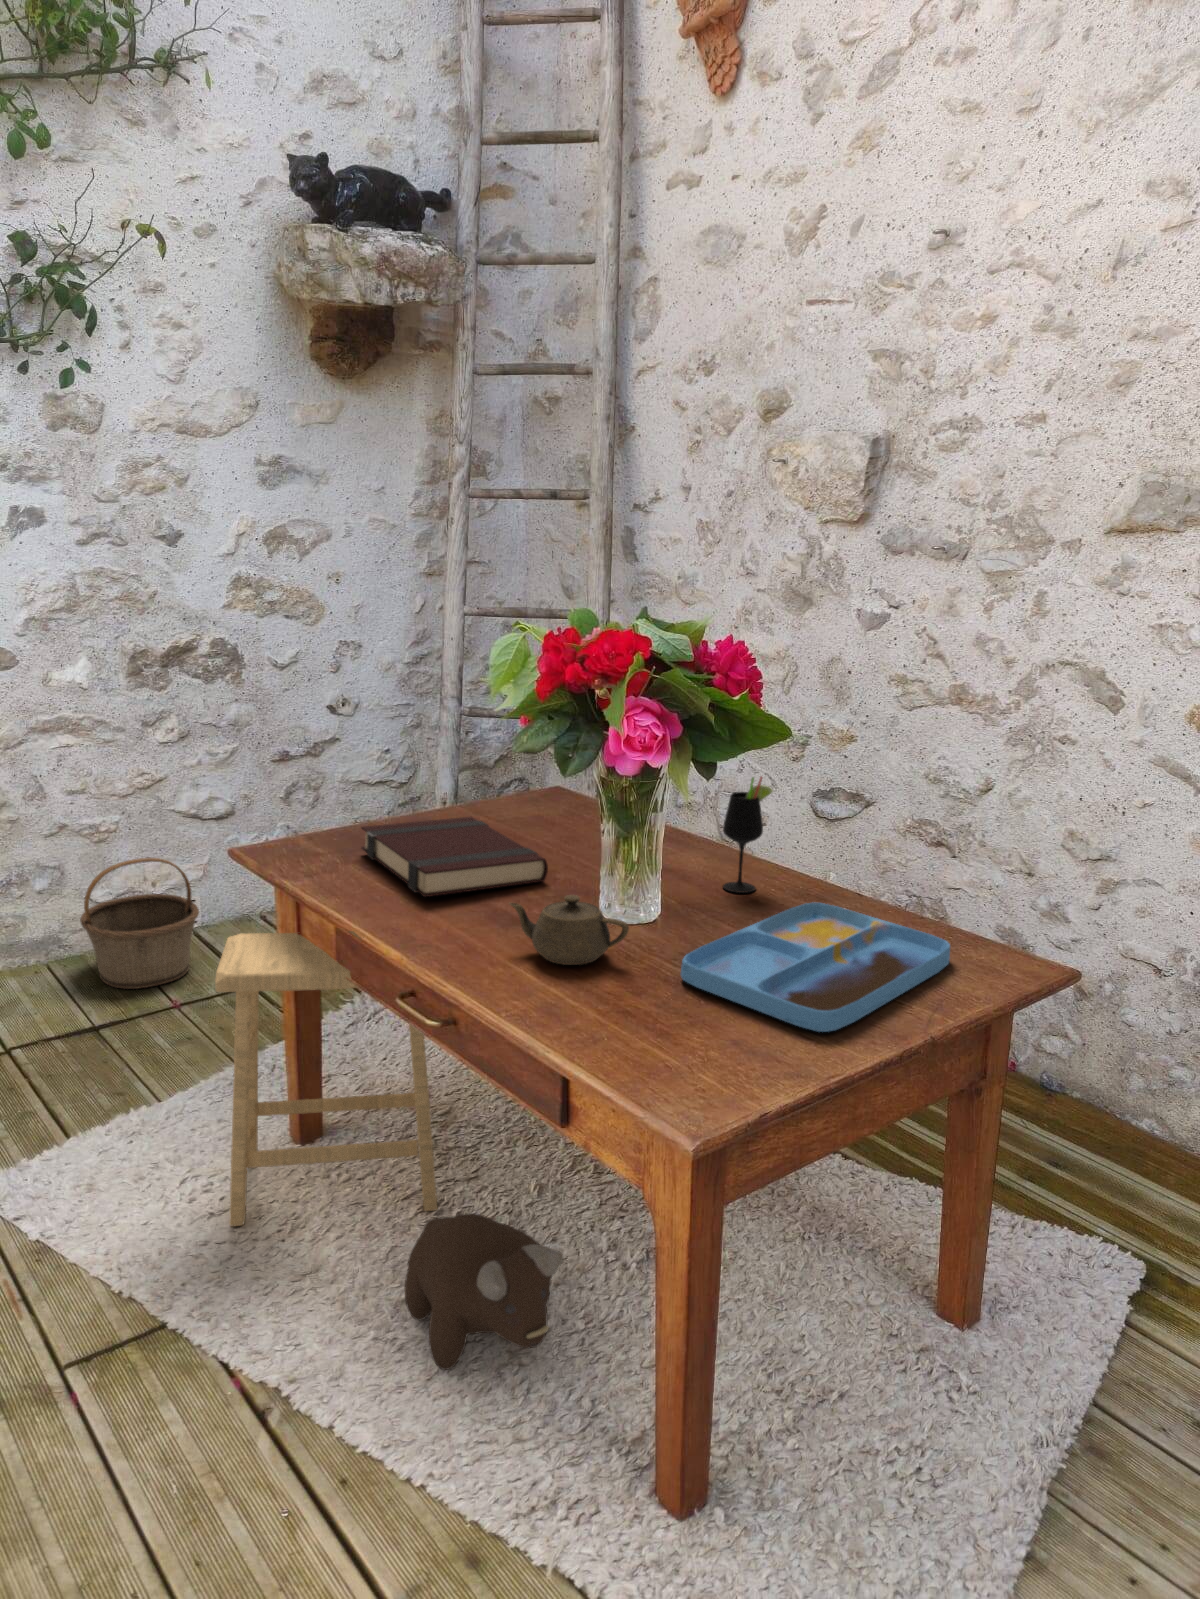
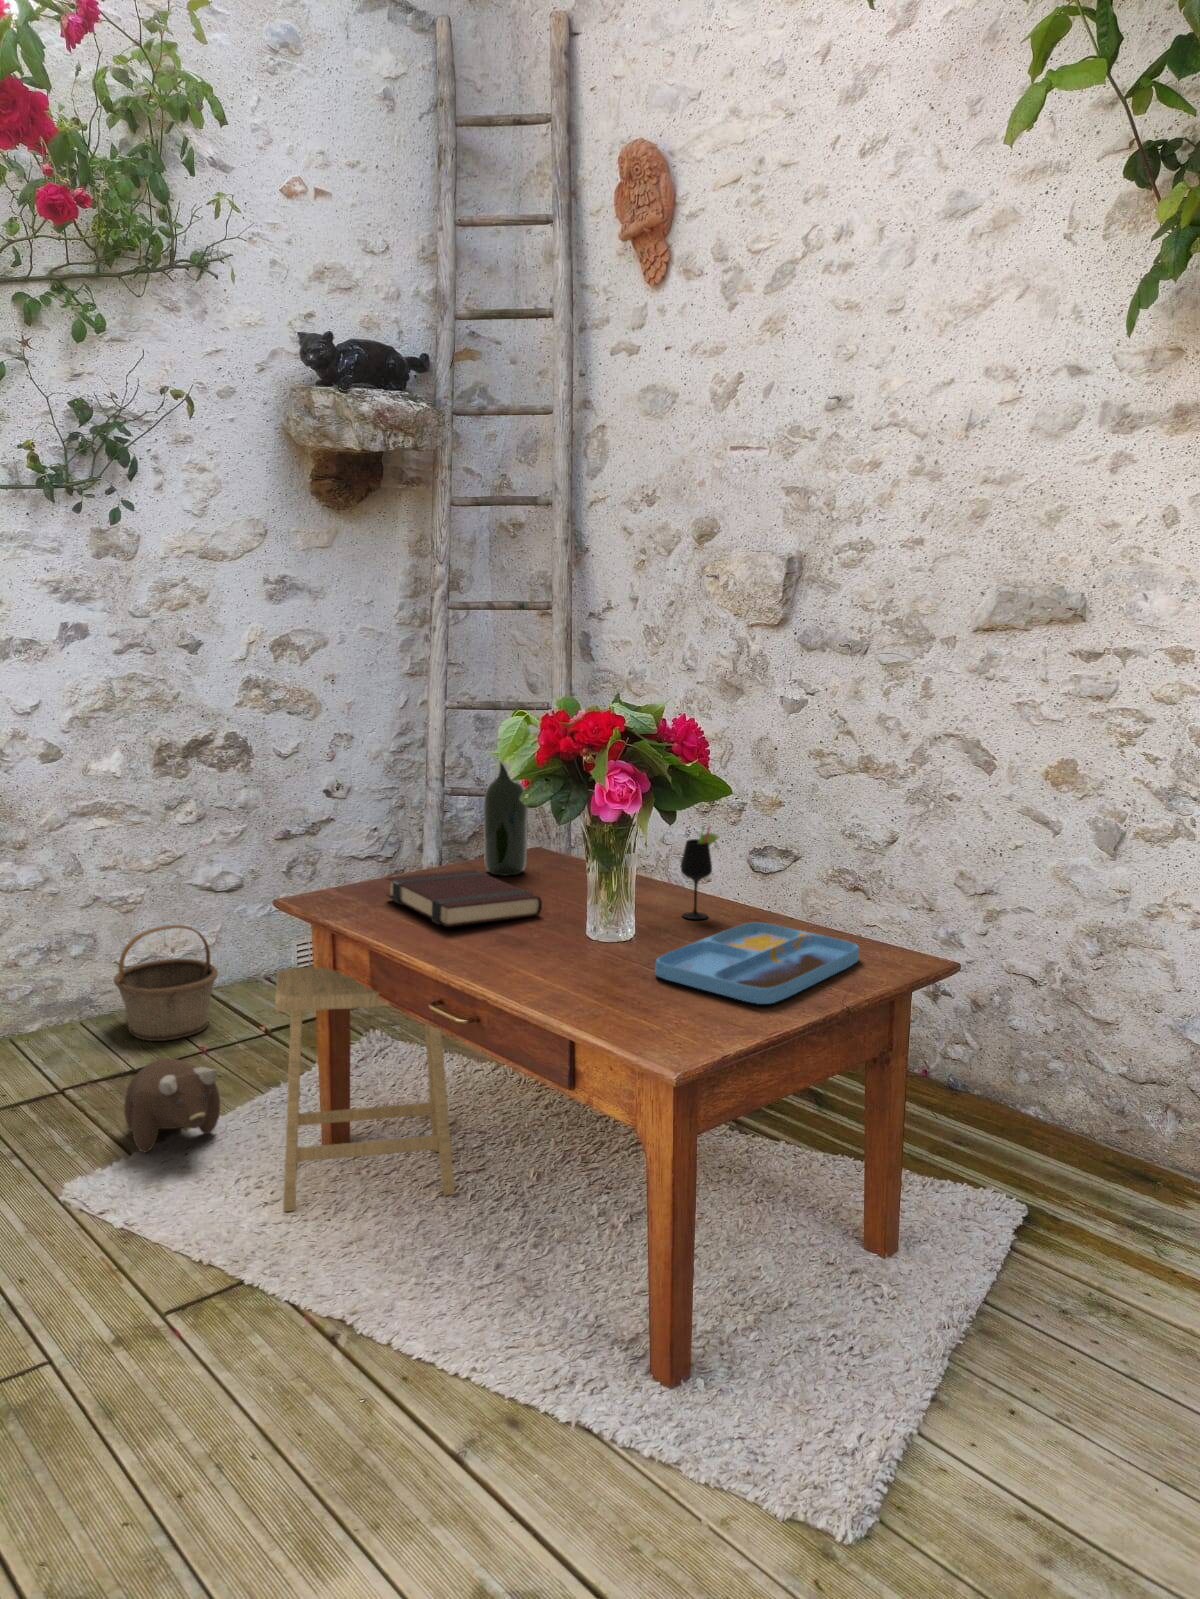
wine bottle: none [488,666,541,823] -> present [484,763,528,876]
teapot: present [509,895,629,965] -> none [519,915,613,969]
plush toy: present [405,1213,563,1370] -> present [124,1058,220,1152]

